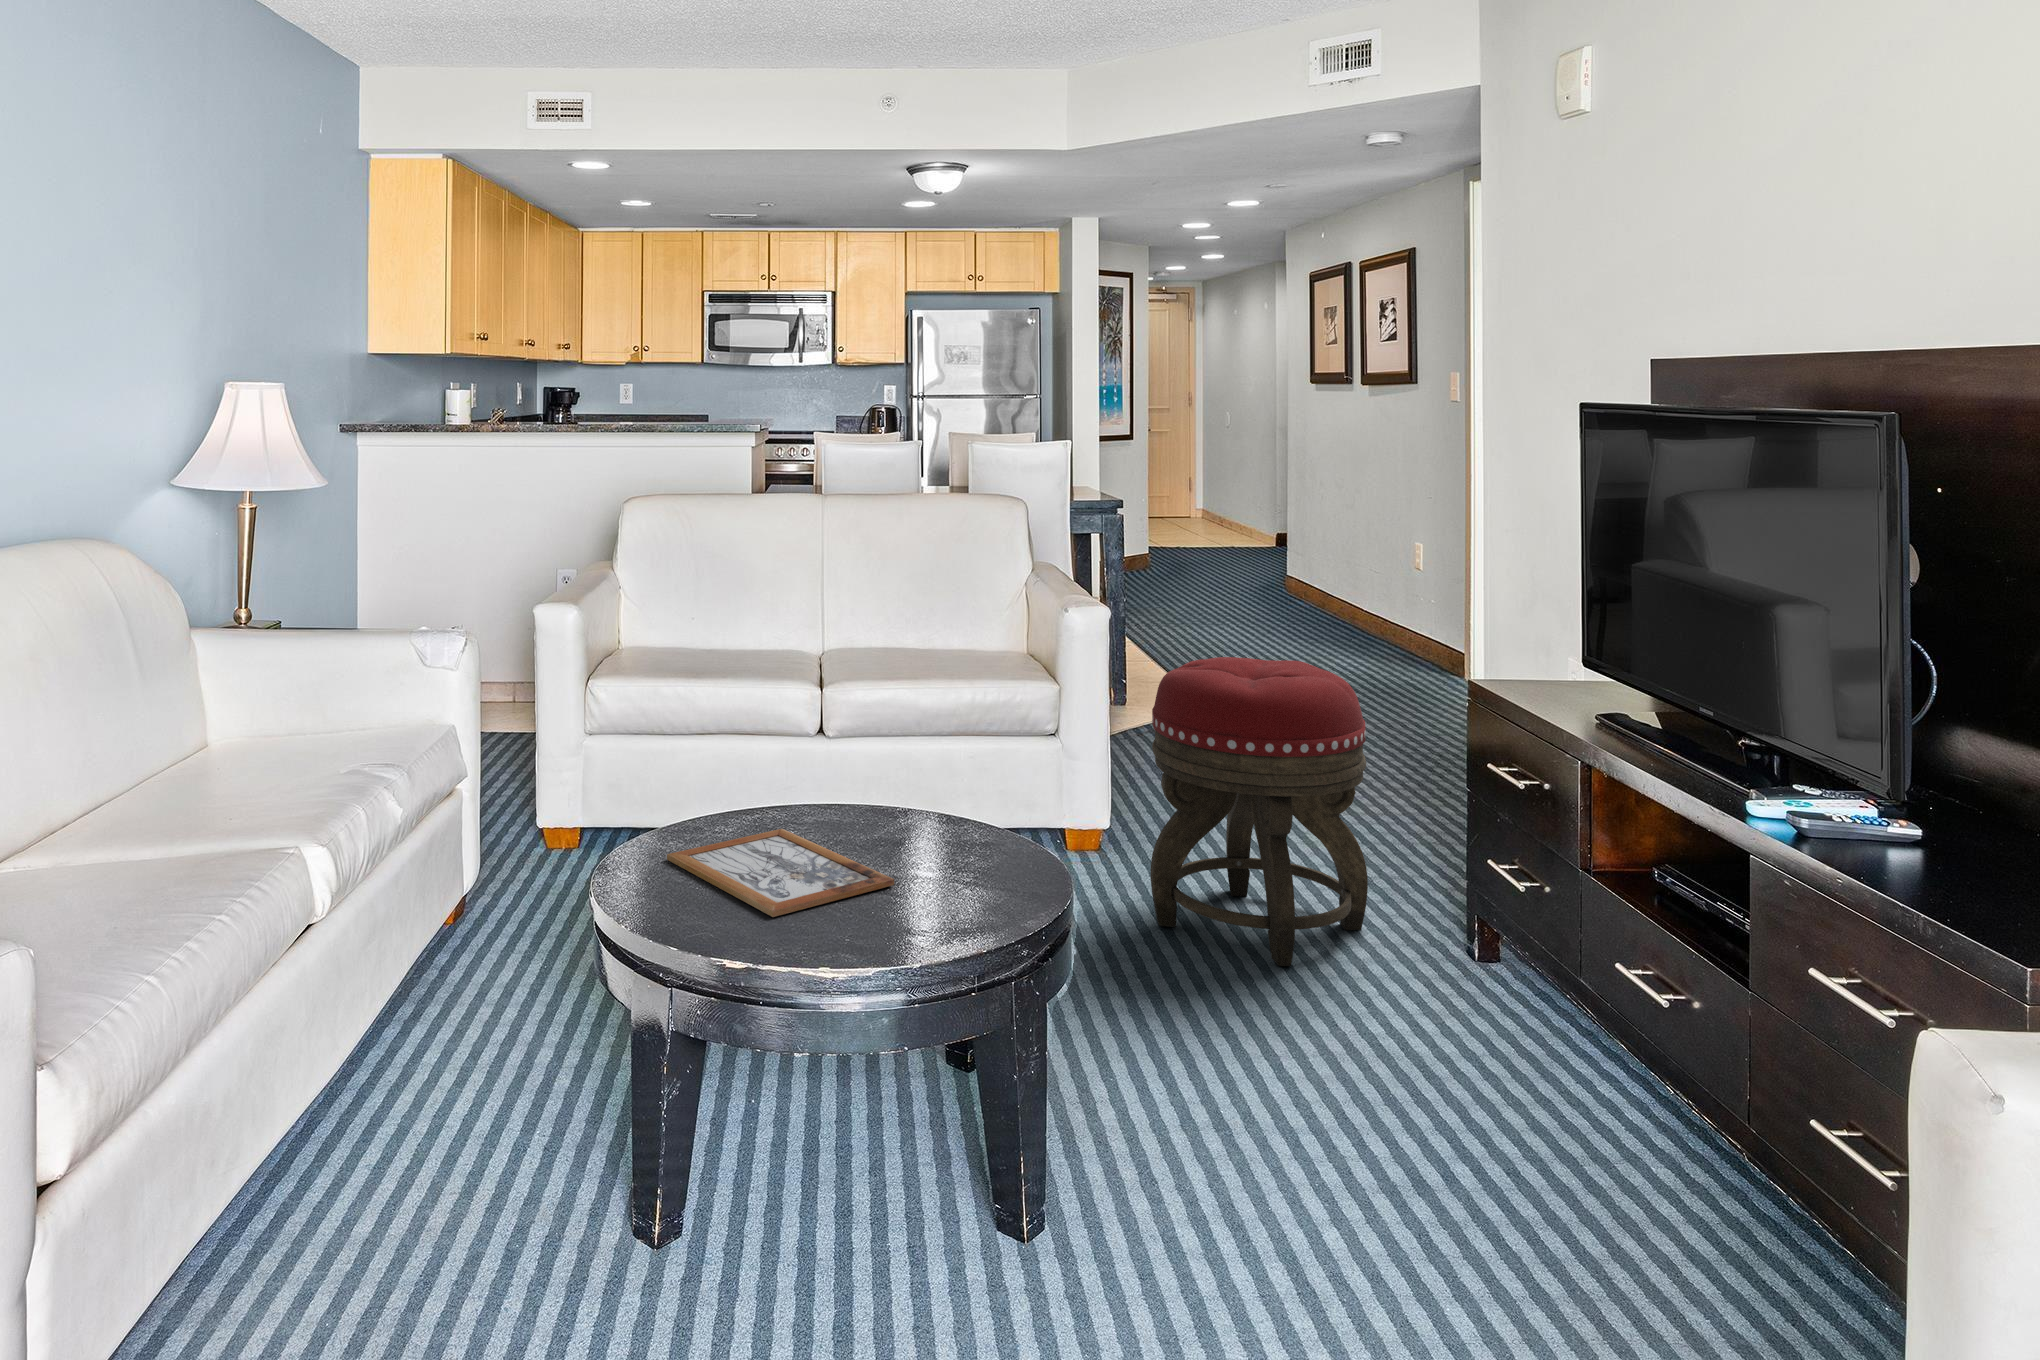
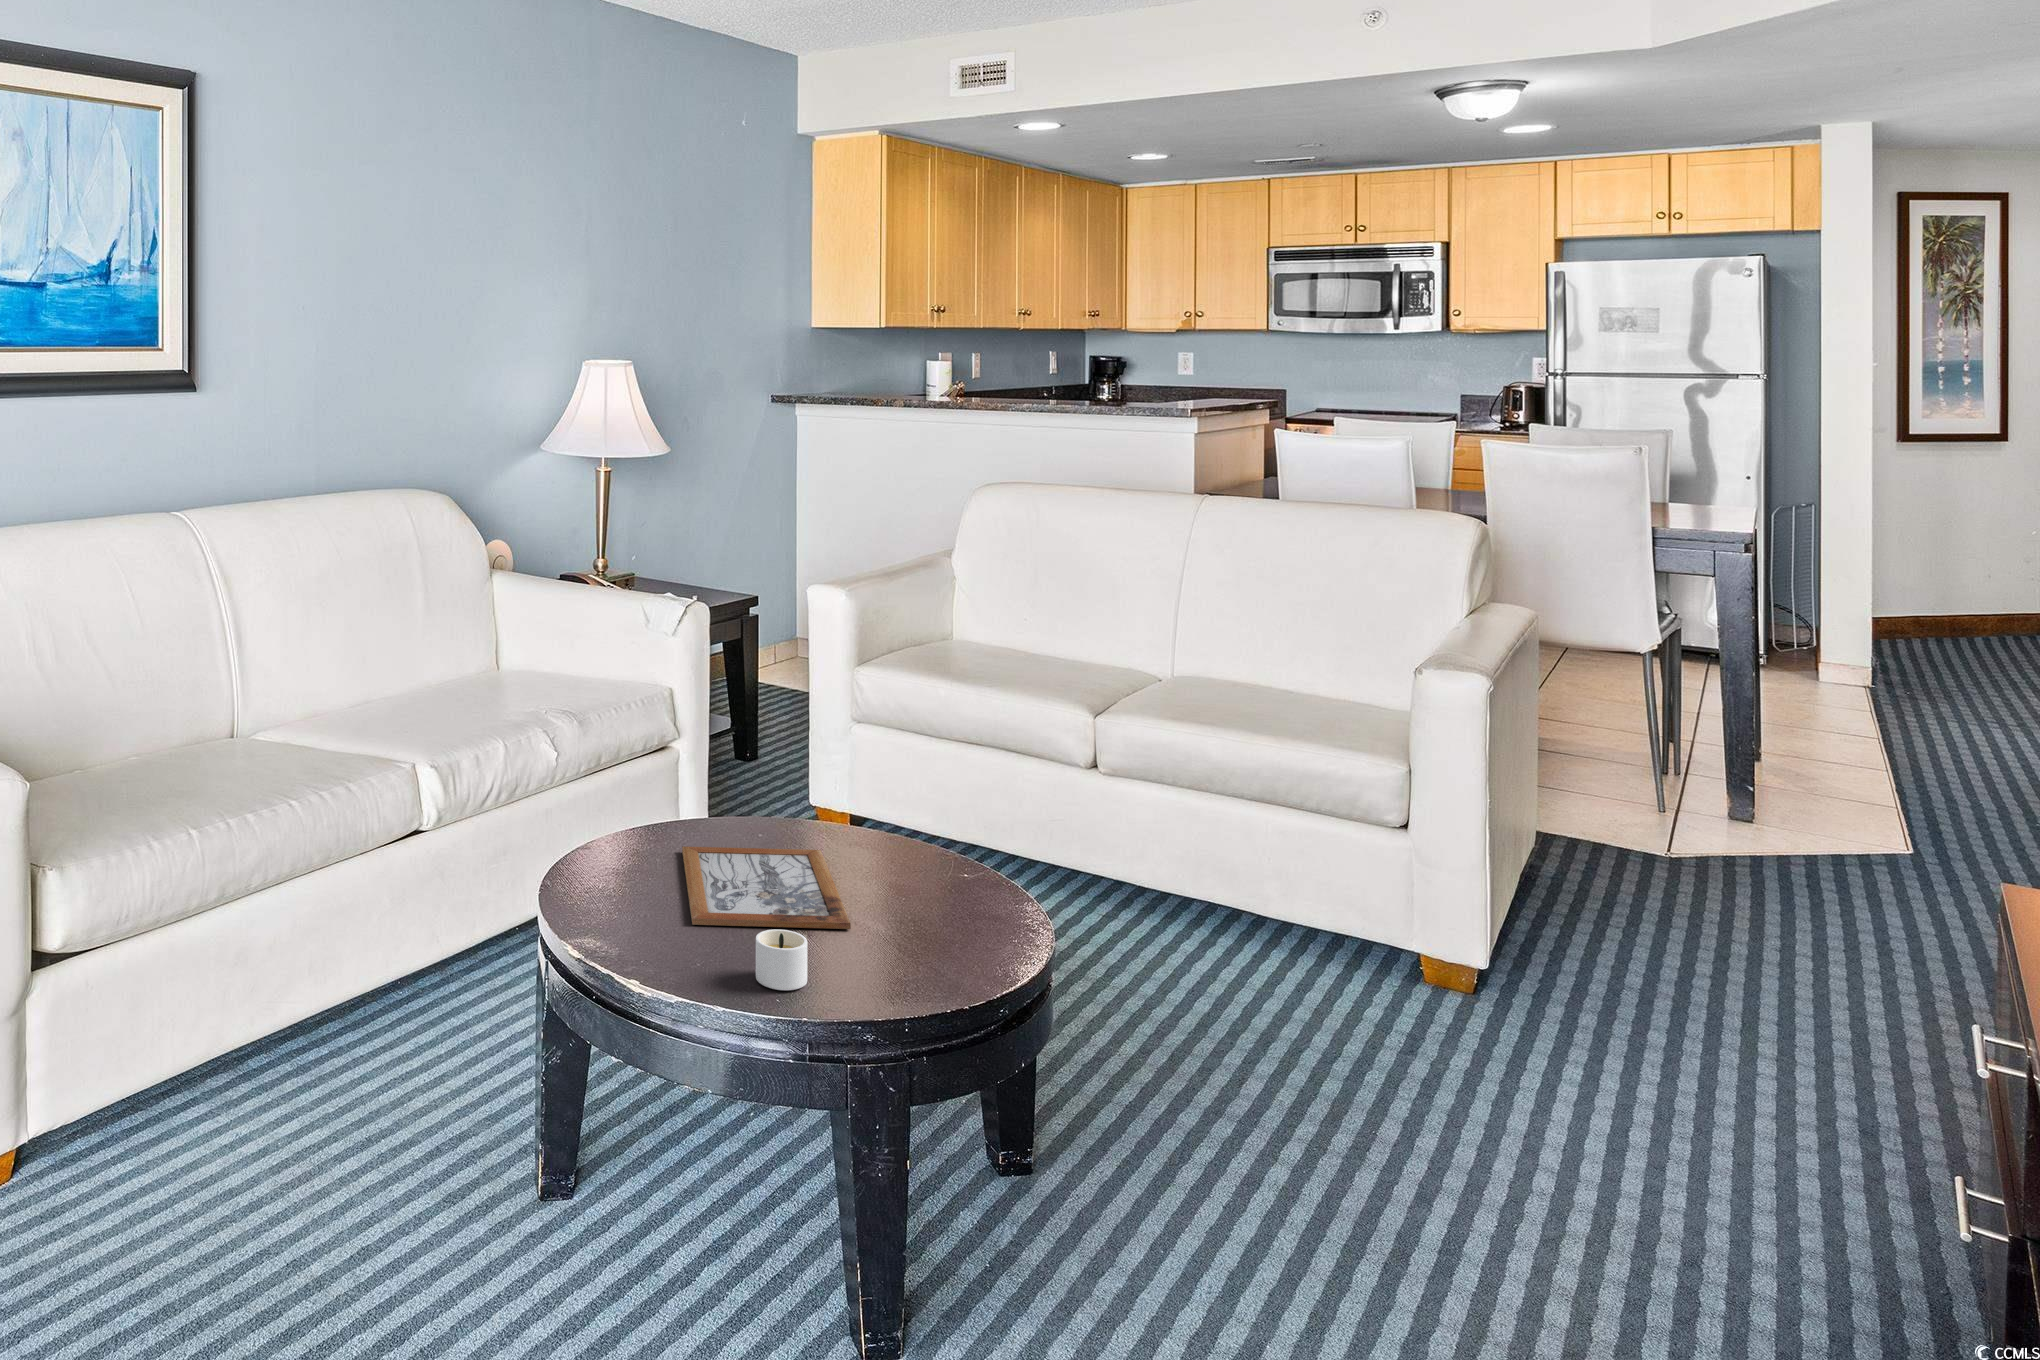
footstool: present [1150,657,1368,966] -> none [1442,766,1812,1212]
candle: none [884,892,935,948] -> present [756,929,807,990]

